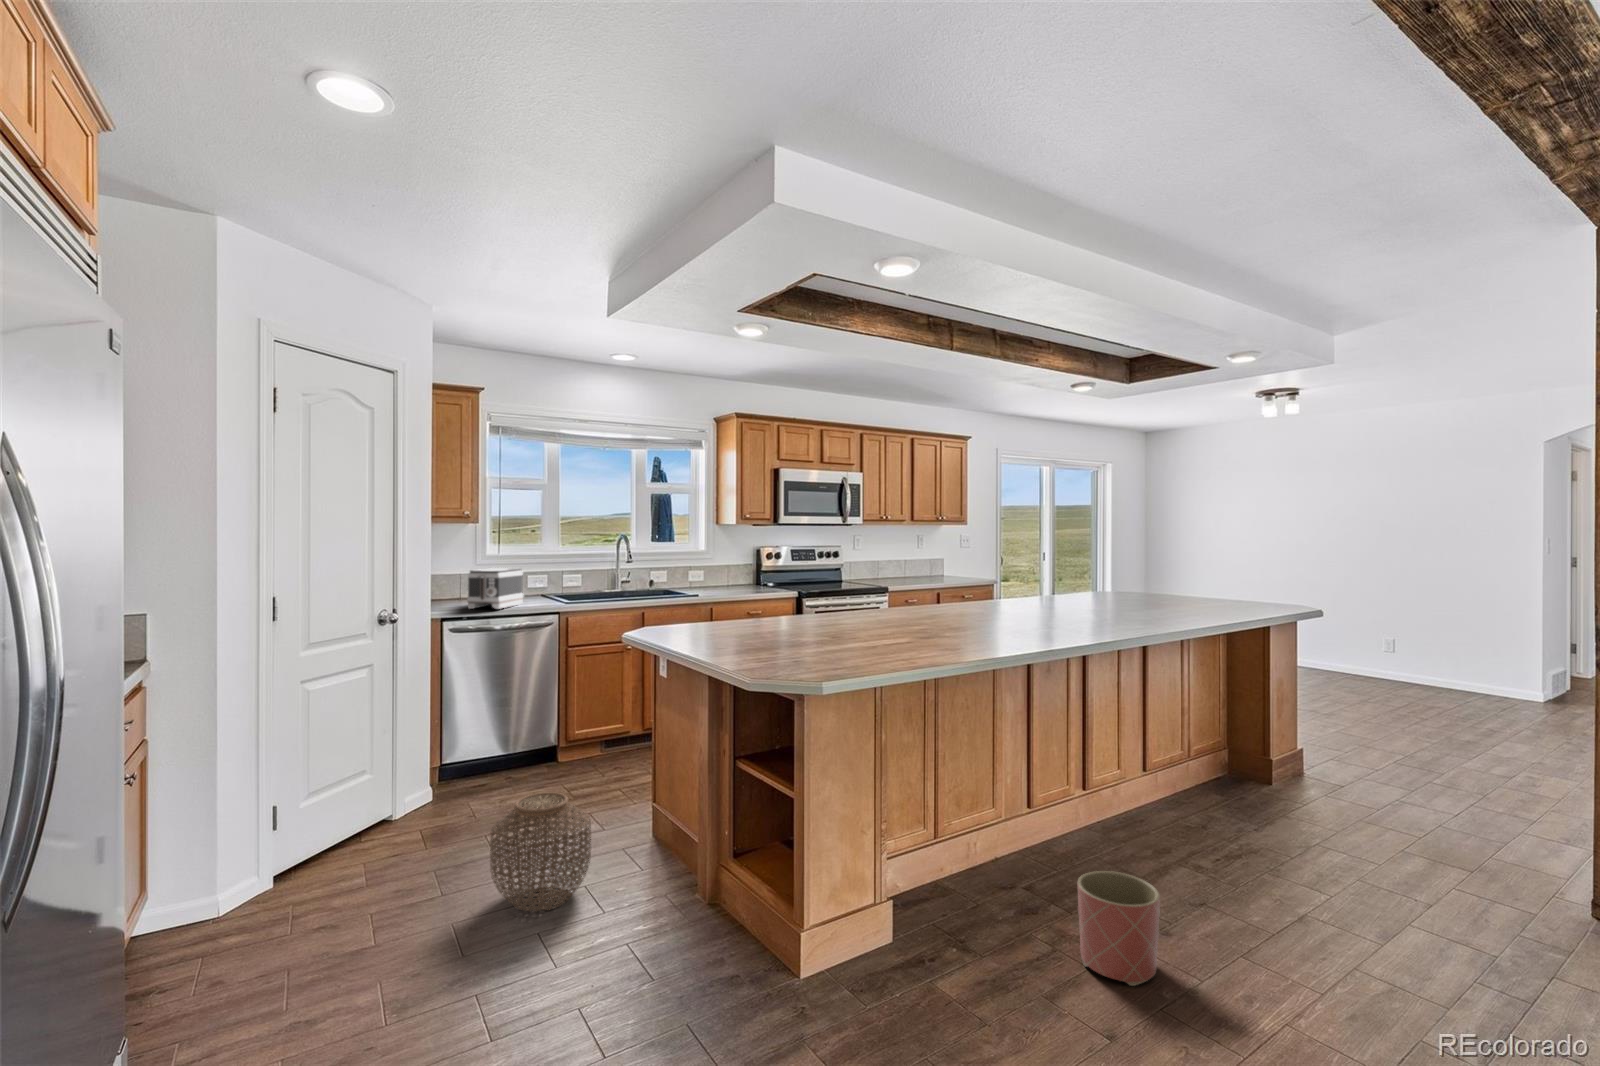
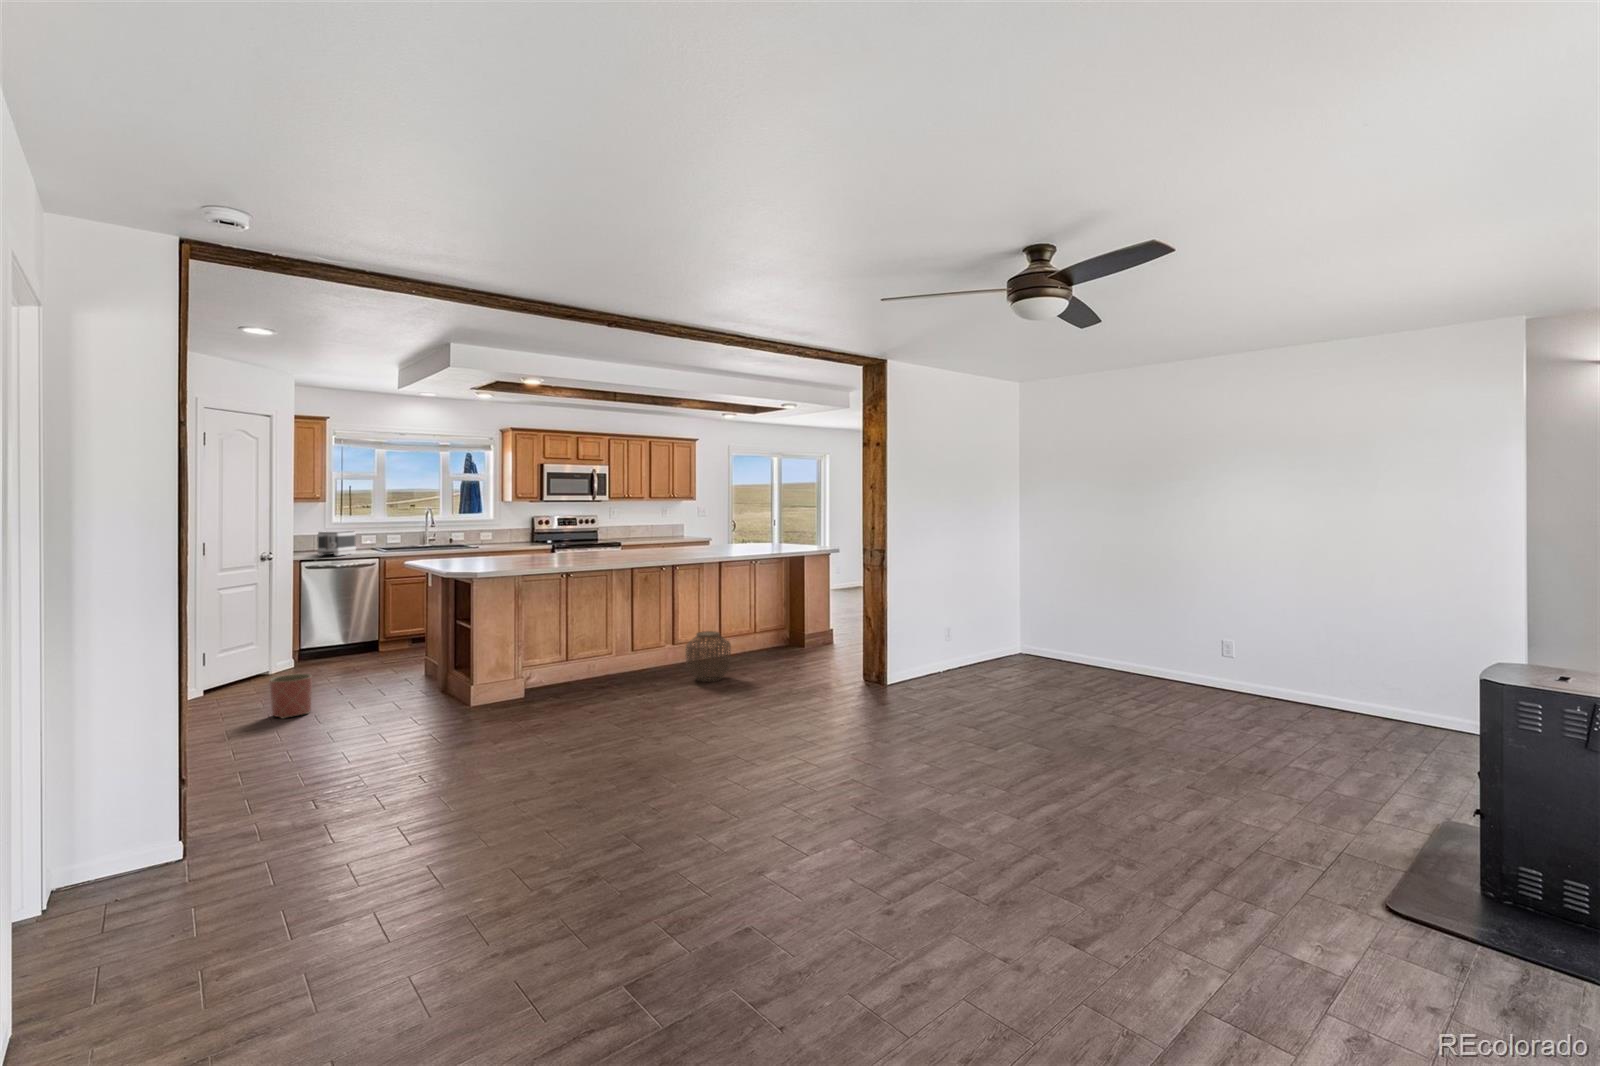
woven basket: present [490,793,591,911] -> present [686,631,731,681]
planter: present [1078,871,1160,986] -> present [269,674,312,718]

